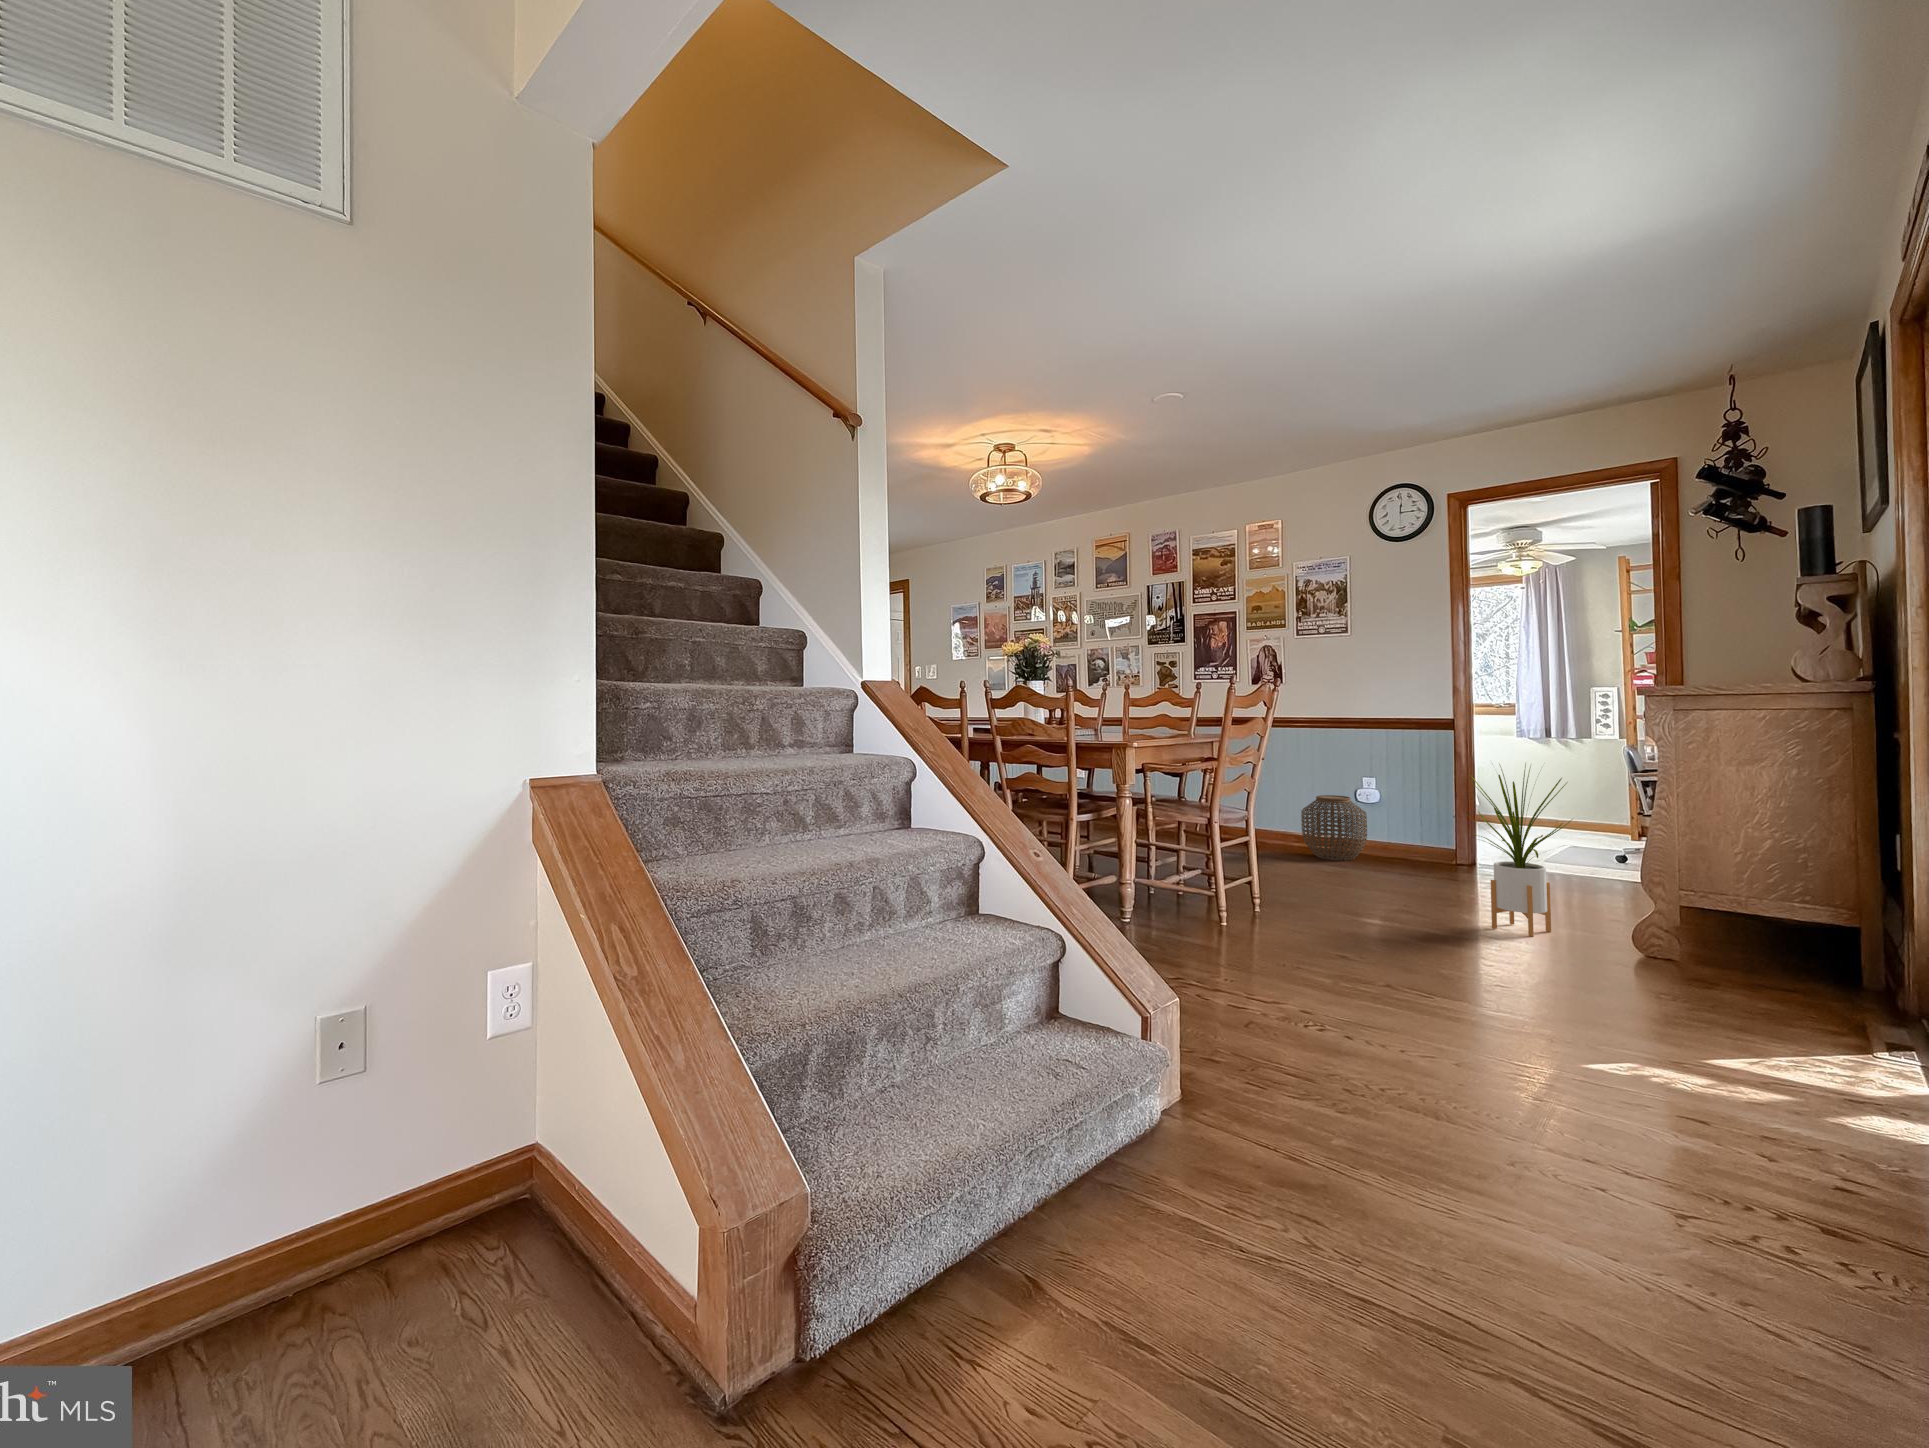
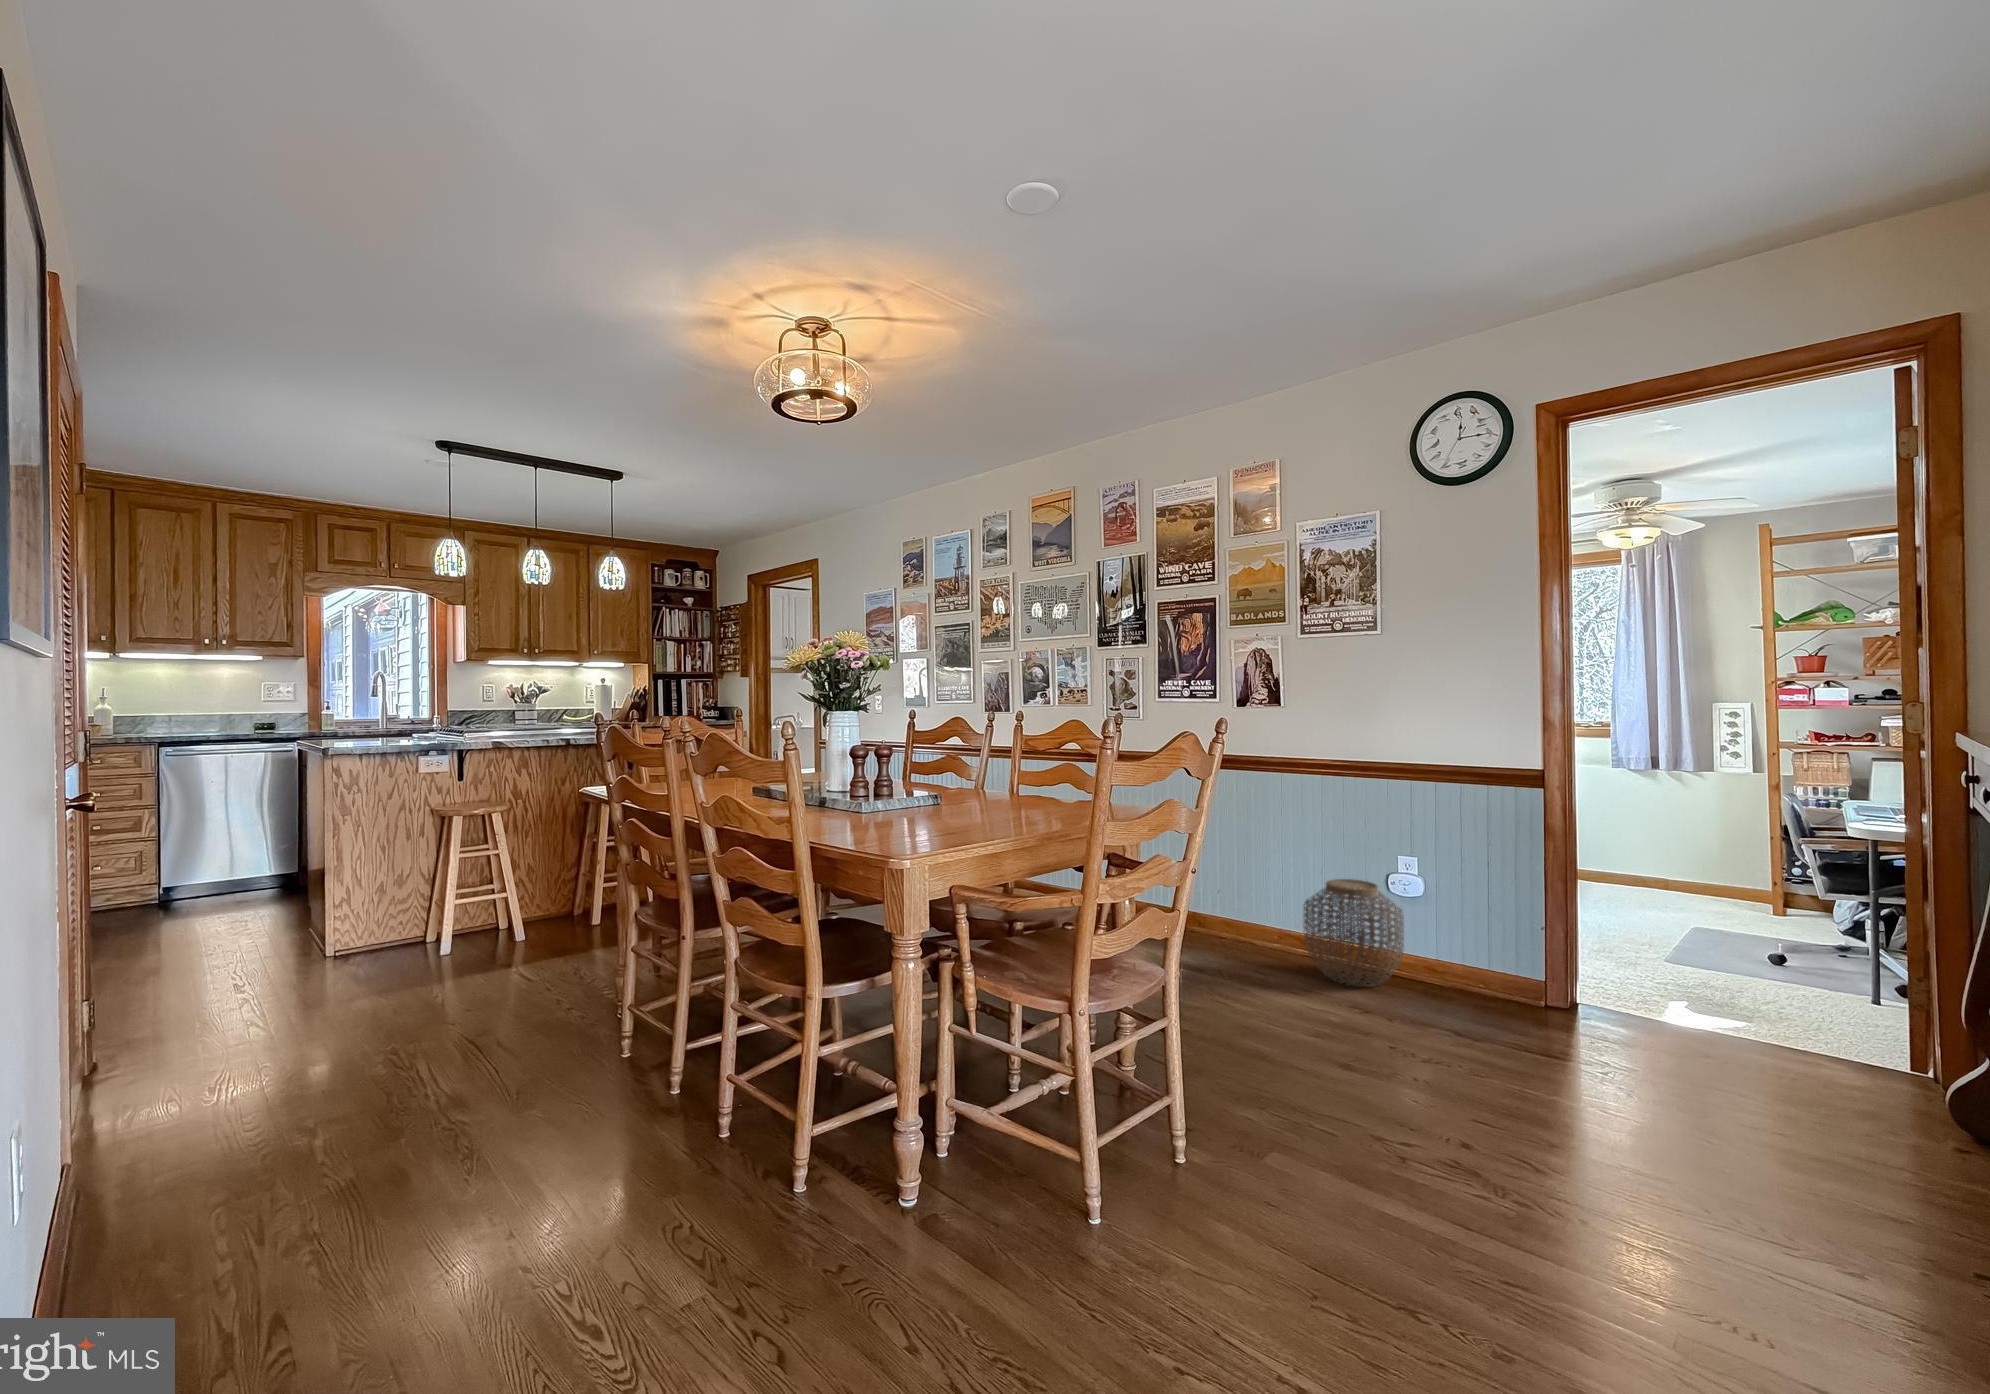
house plant: present [1471,764,1572,937] -> none [1588,898,1851,1302]

